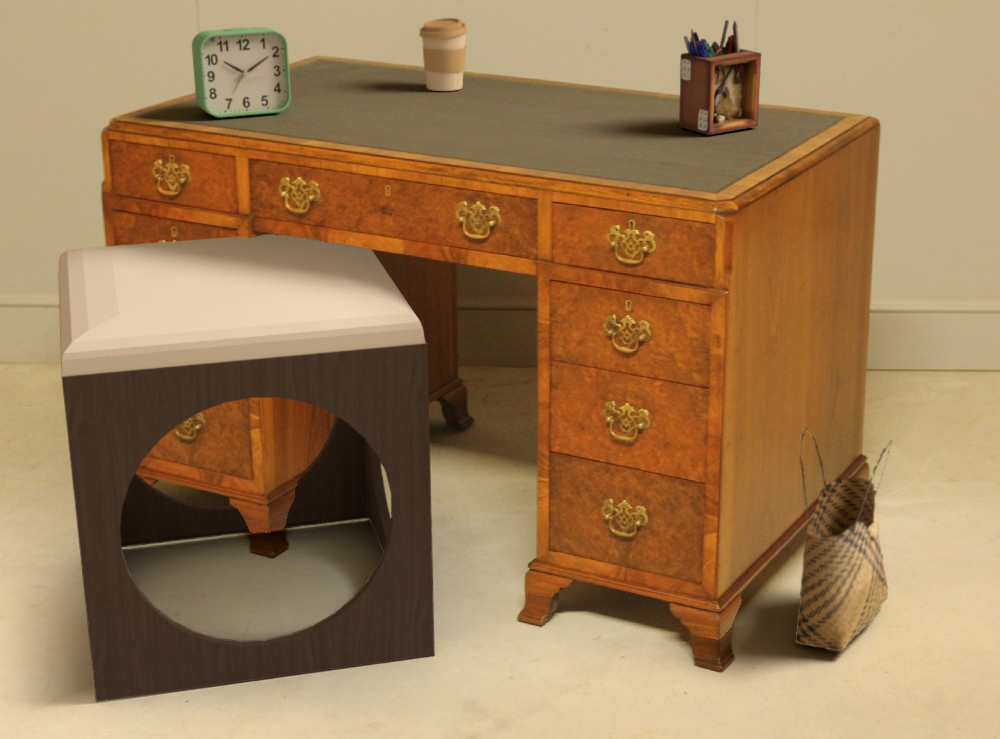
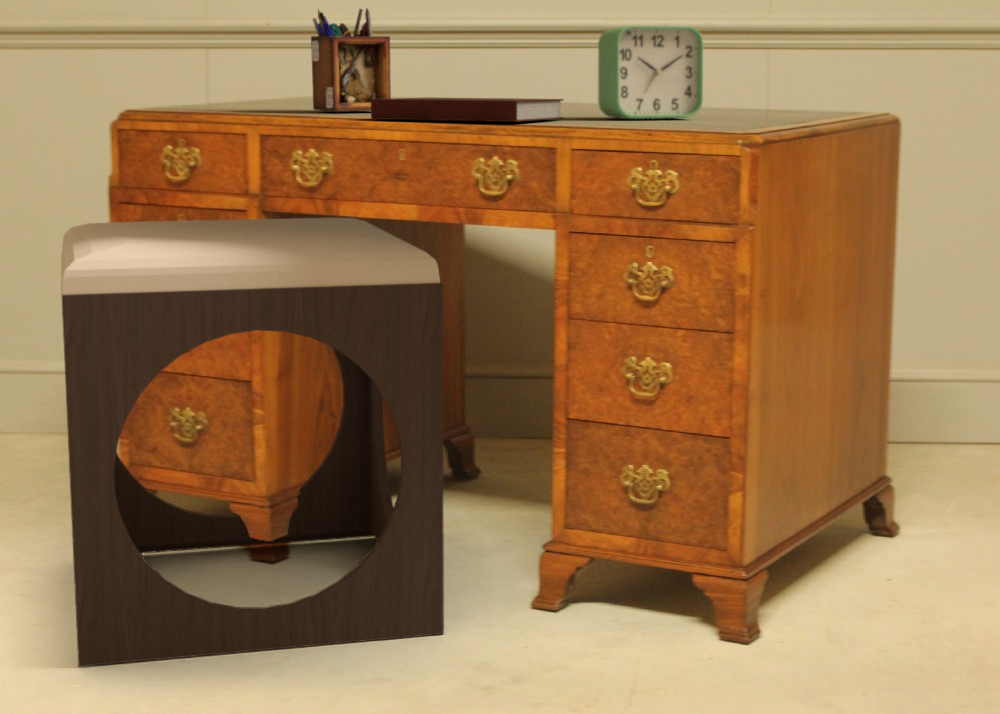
coffee cup: present [419,18,467,91] -> none [432,38,480,106]
desk organizer: present [679,20,761,135] -> present [311,8,391,112]
alarm clock: present [192,27,291,118] -> present [598,26,703,119]
notebook: none [355,123,547,179] -> present [371,98,563,122]
woven basket: present [795,428,892,652] -> none [827,398,924,629]

